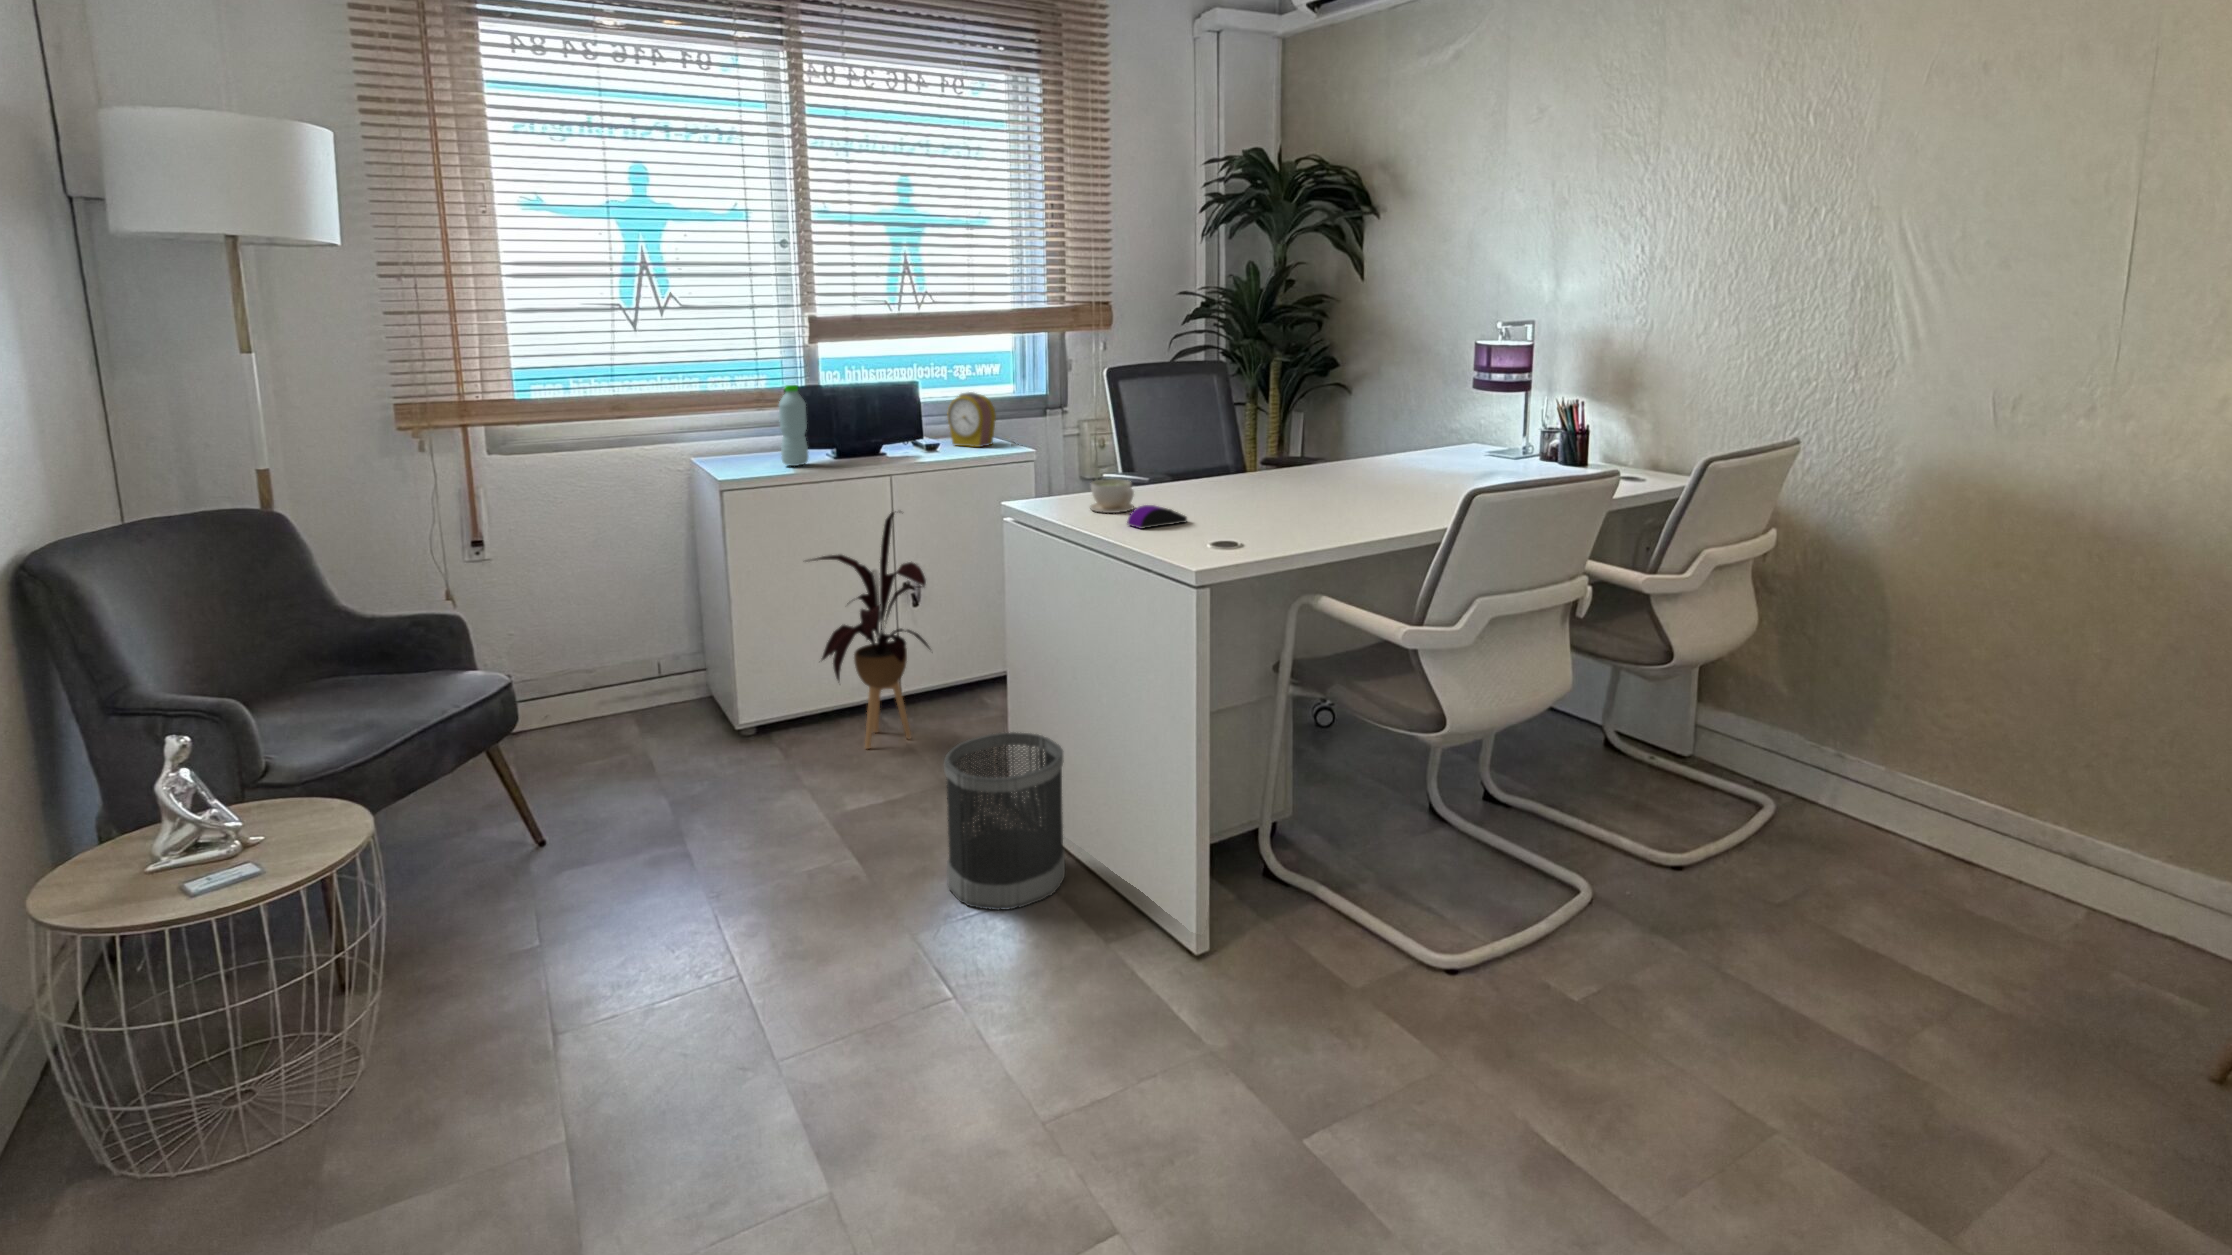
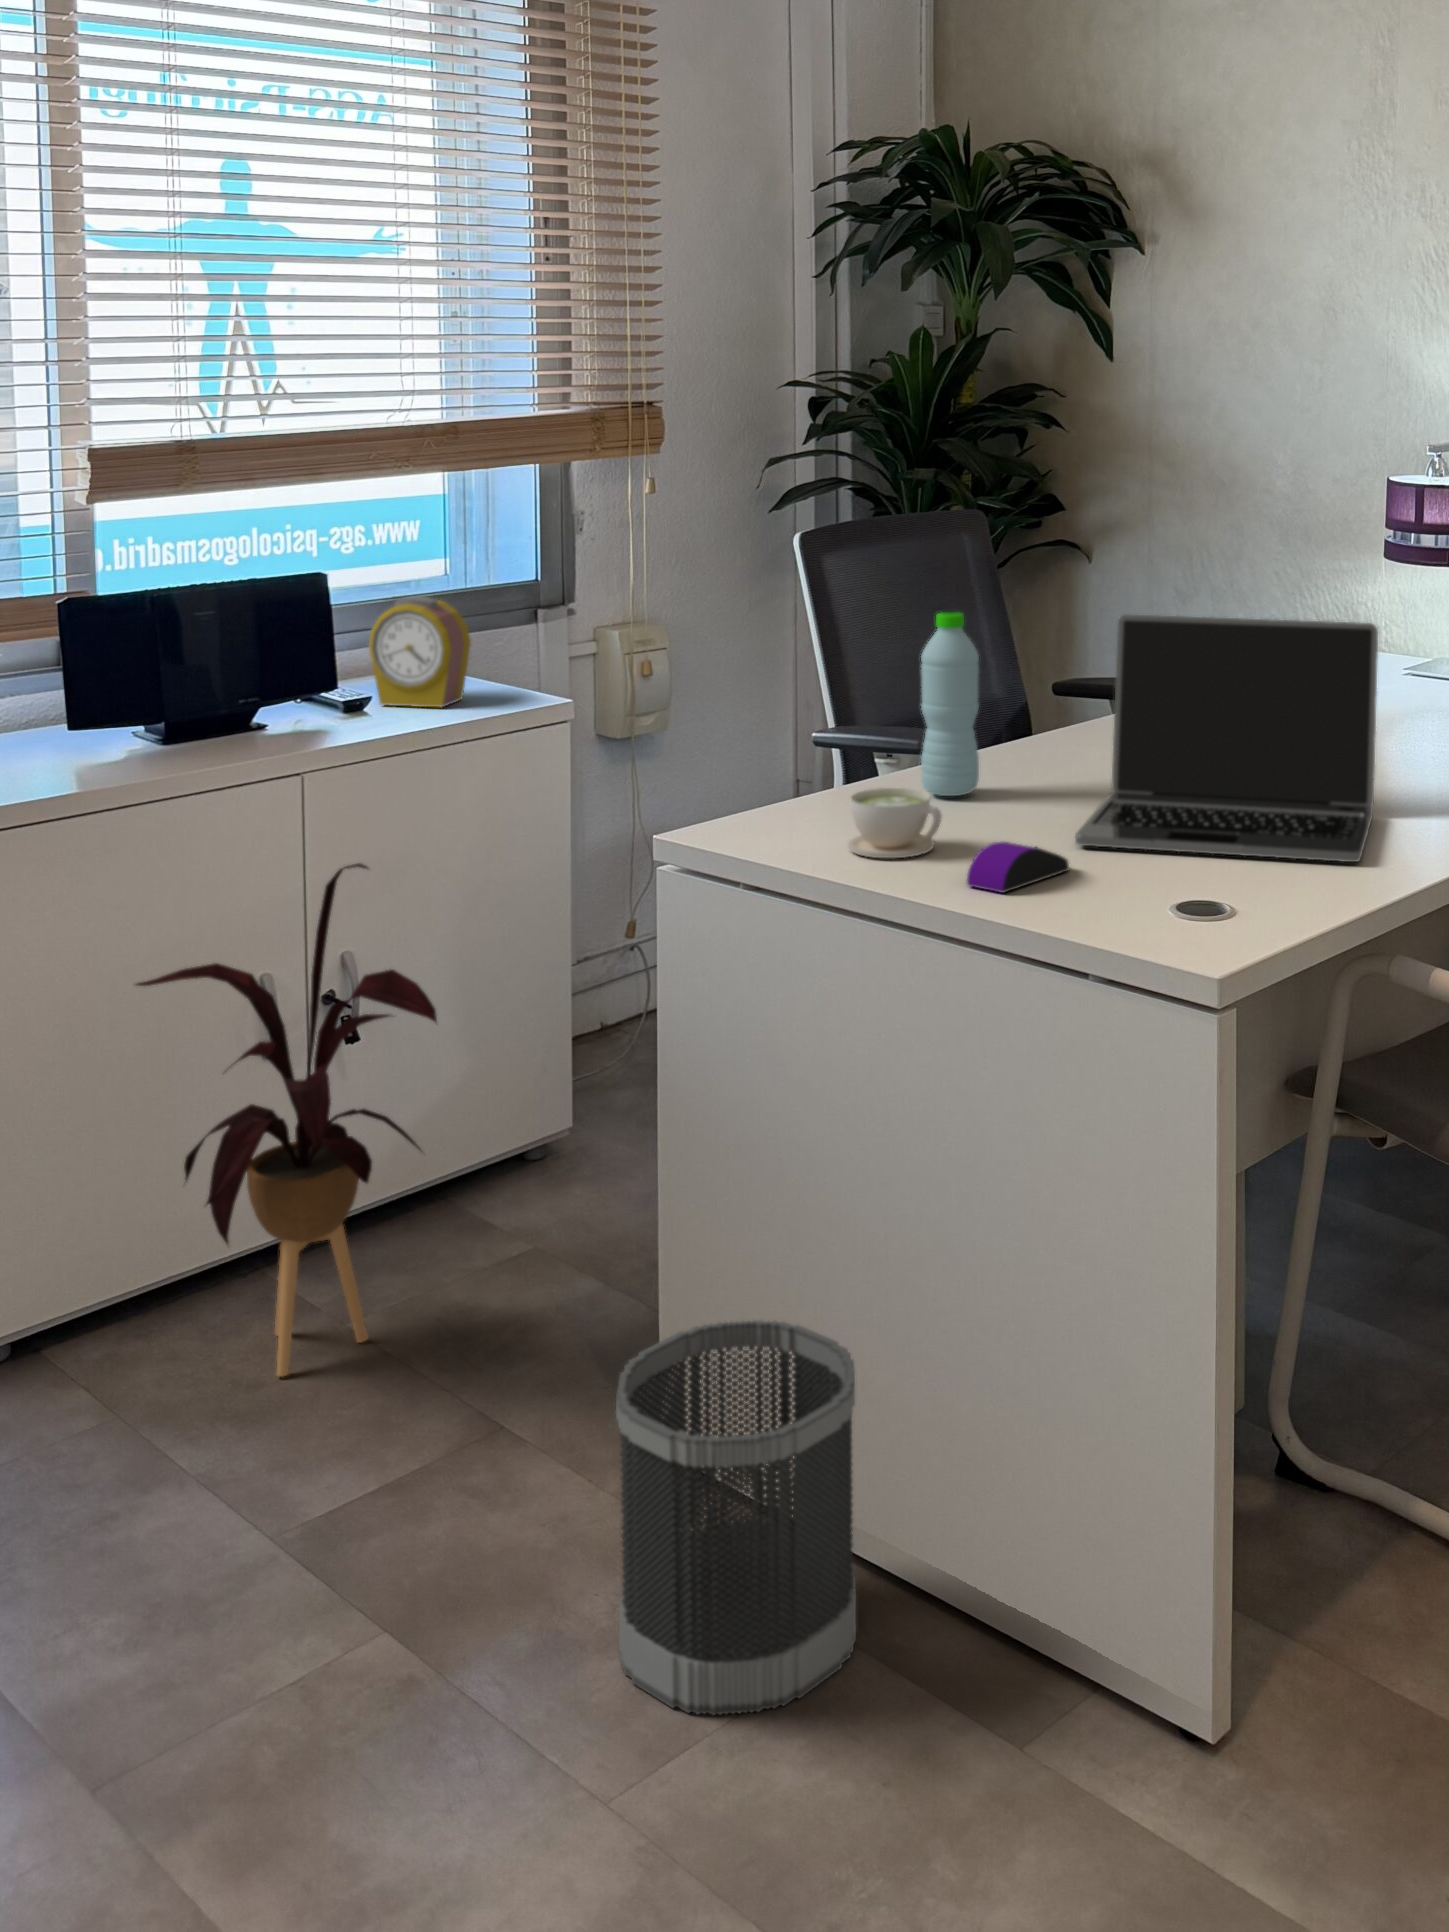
water bottle: present [779,385,808,466] -> present [921,612,979,796]
laptop: none [1204,399,1387,527] -> present [1075,615,1378,862]

